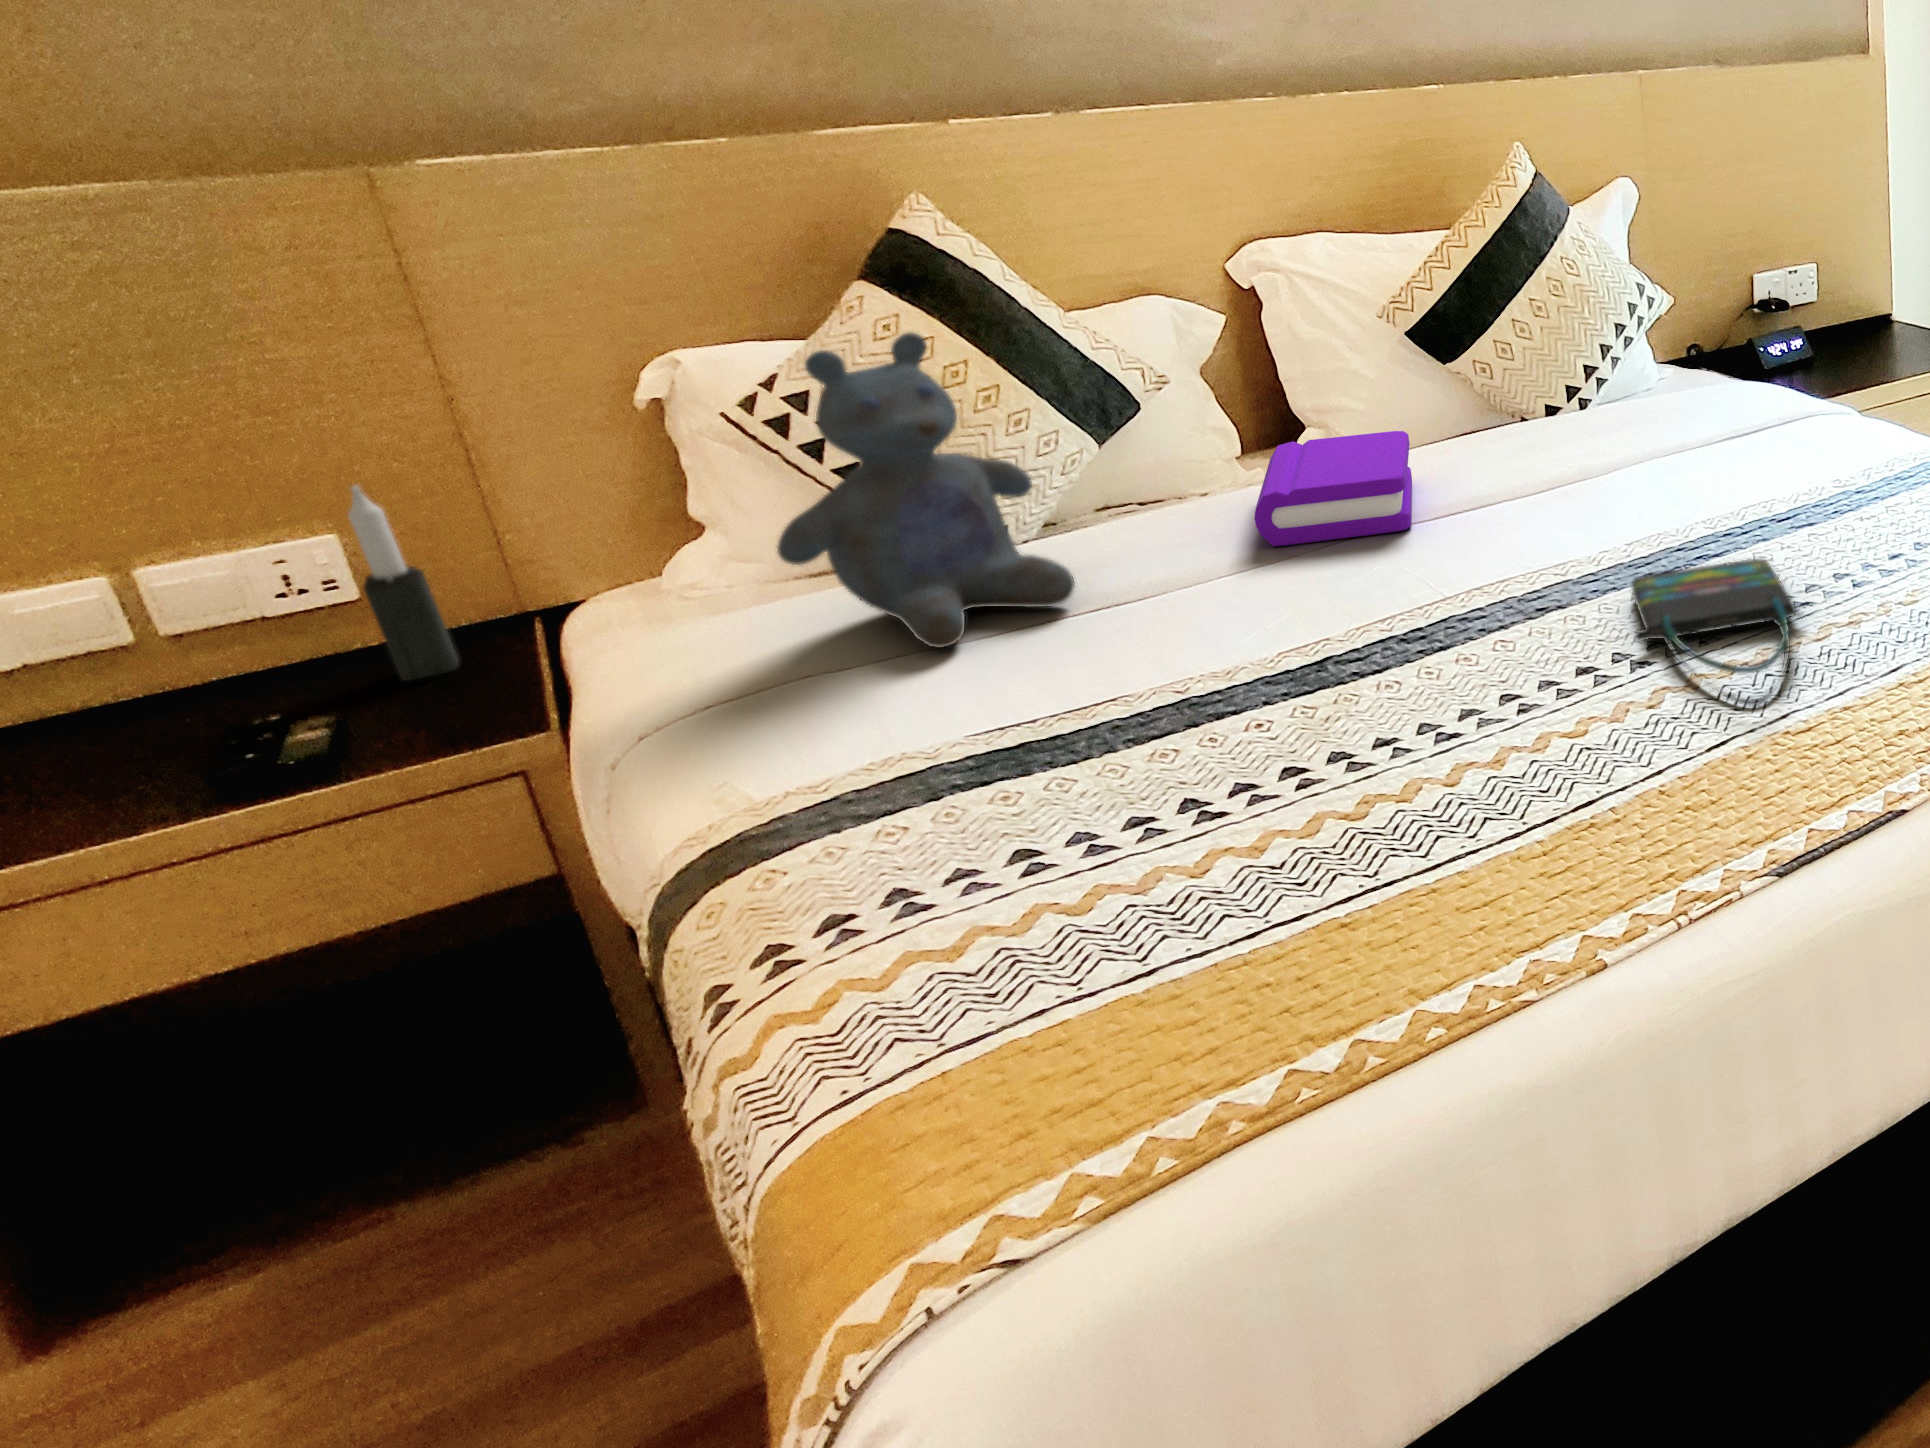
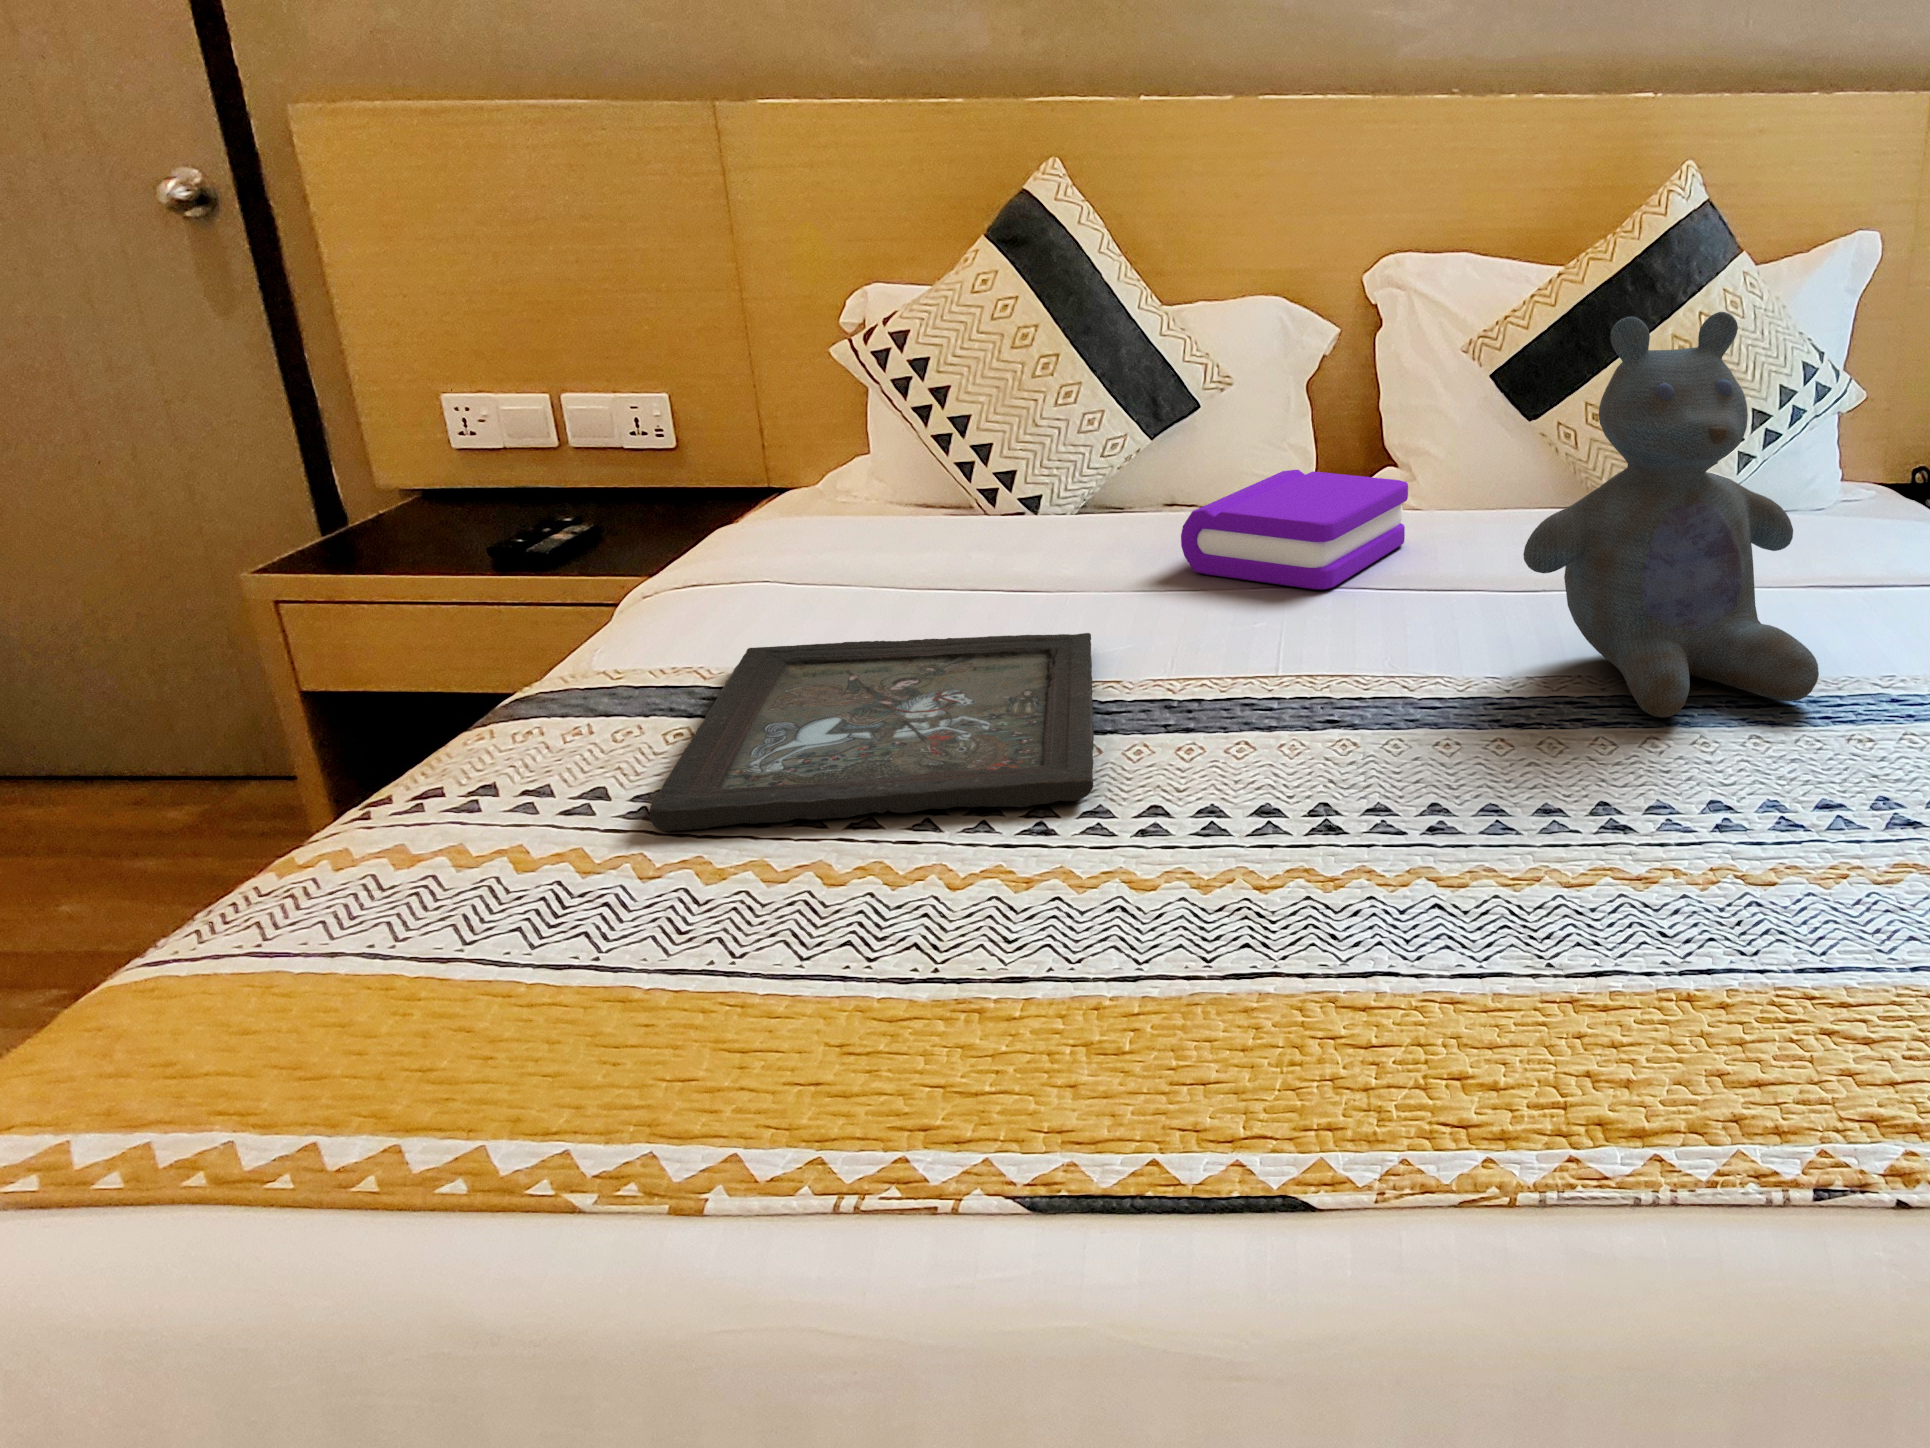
stuffed bear: present [777,332,1074,648] -> present [1523,312,1819,718]
candle: present [349,486,459,681] -> none [653,358,707,522]
tote bag: present [1631,558,1801,706] -> none [1326,710,1619,938]
tray: none [986,611,1486,848] -> present [650,633,1094,831]

